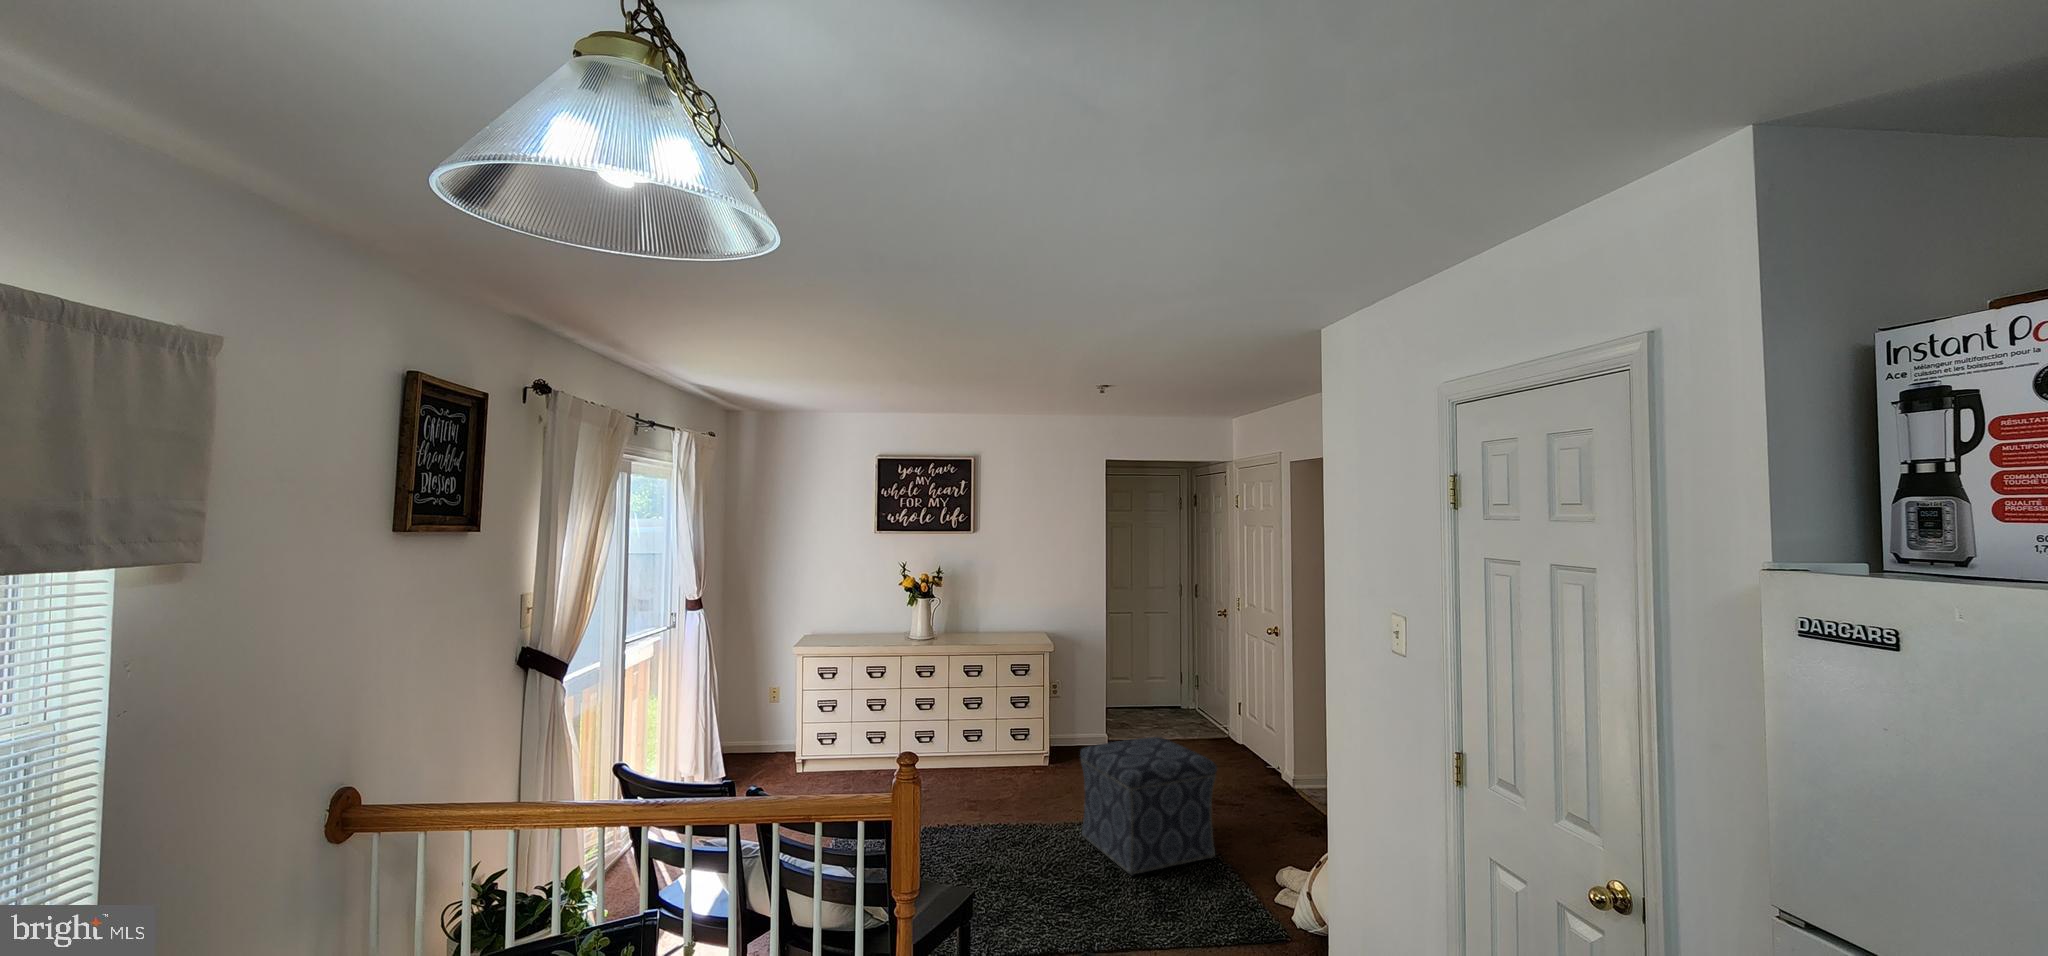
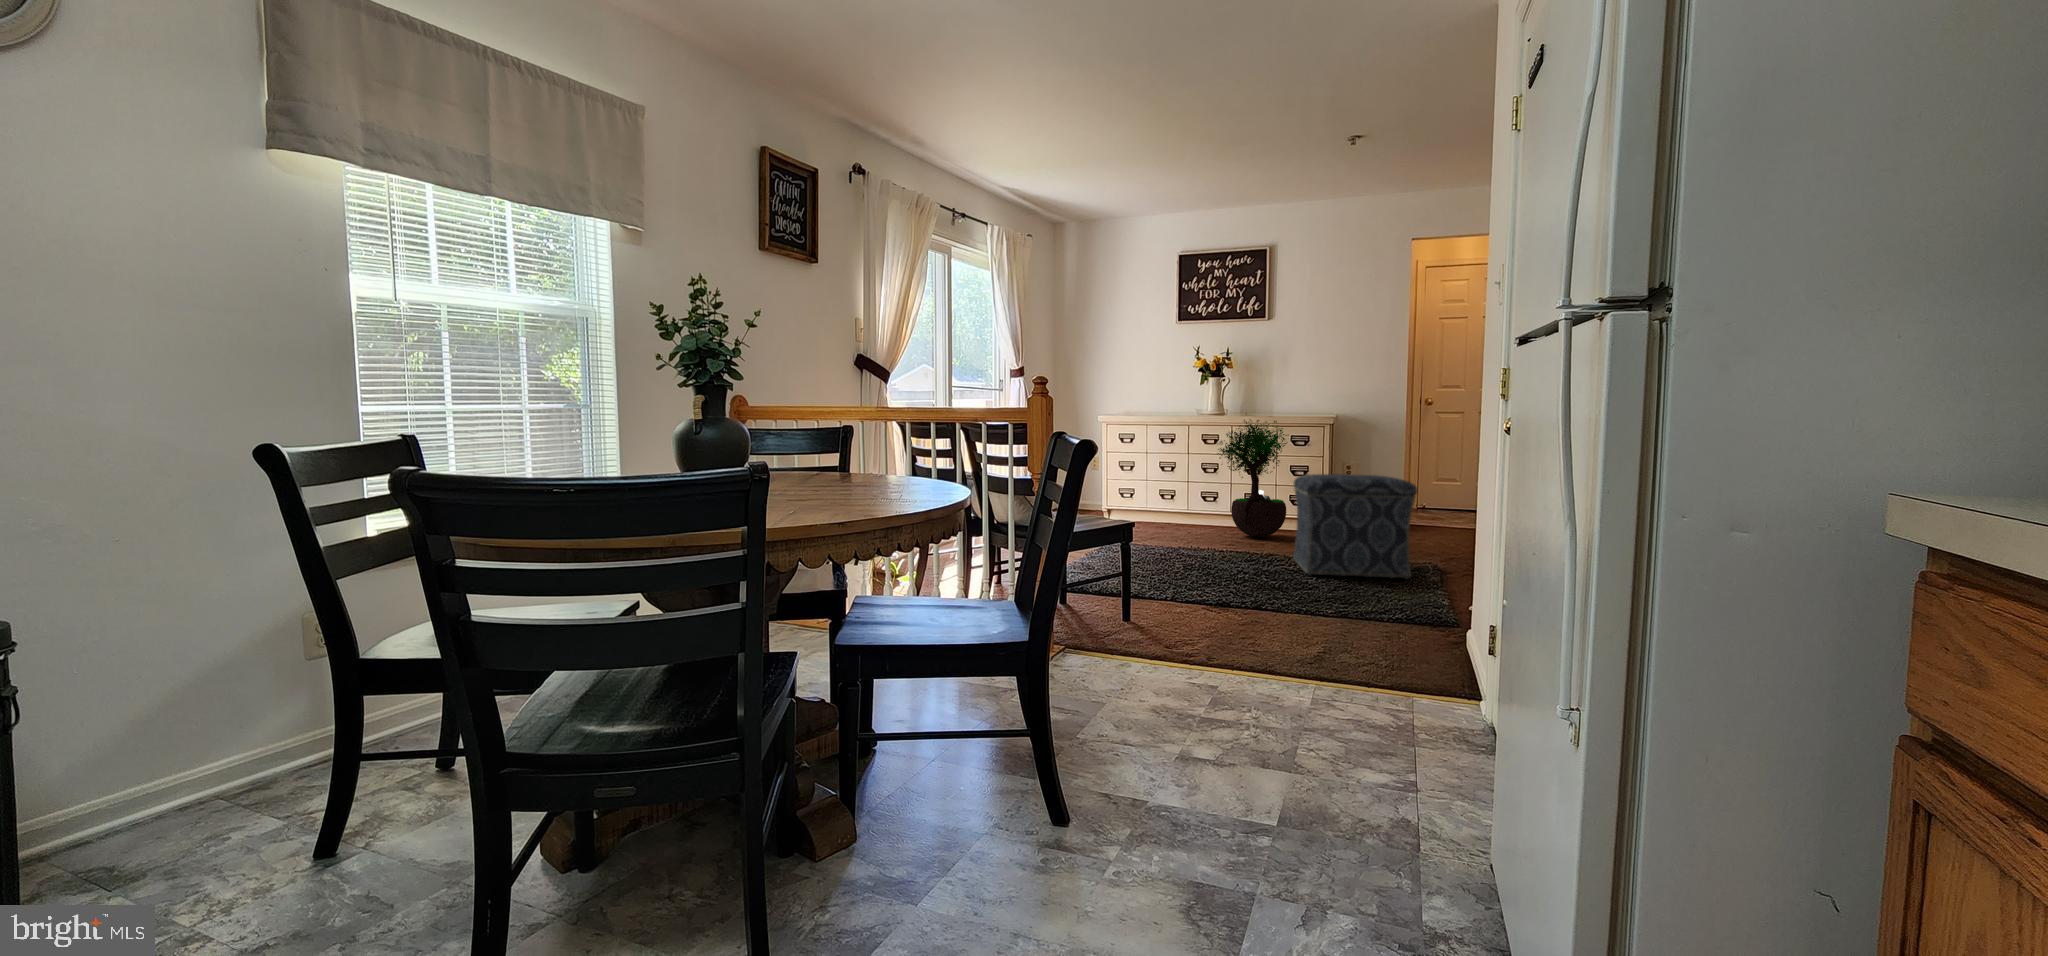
potted tree: none [954,650,1032,782] -> present [1218,413,1292,537]

